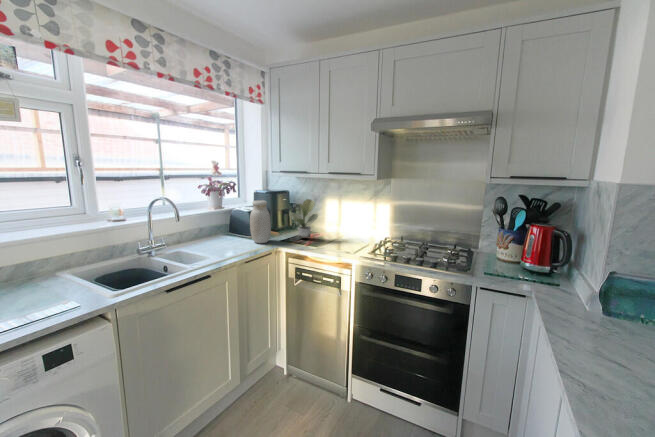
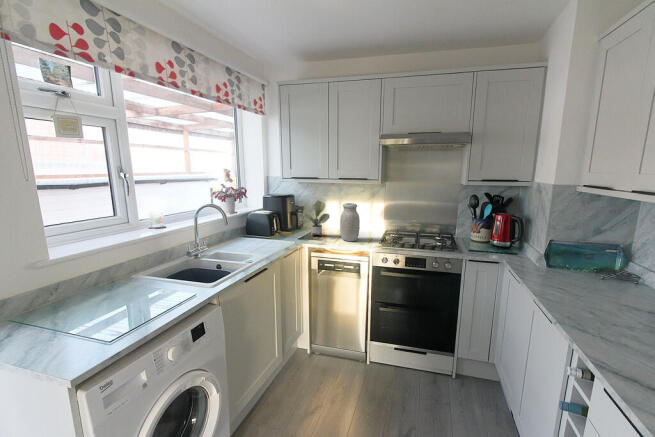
jar: present [250,200,271,243] -> present [340,203,360,241]

